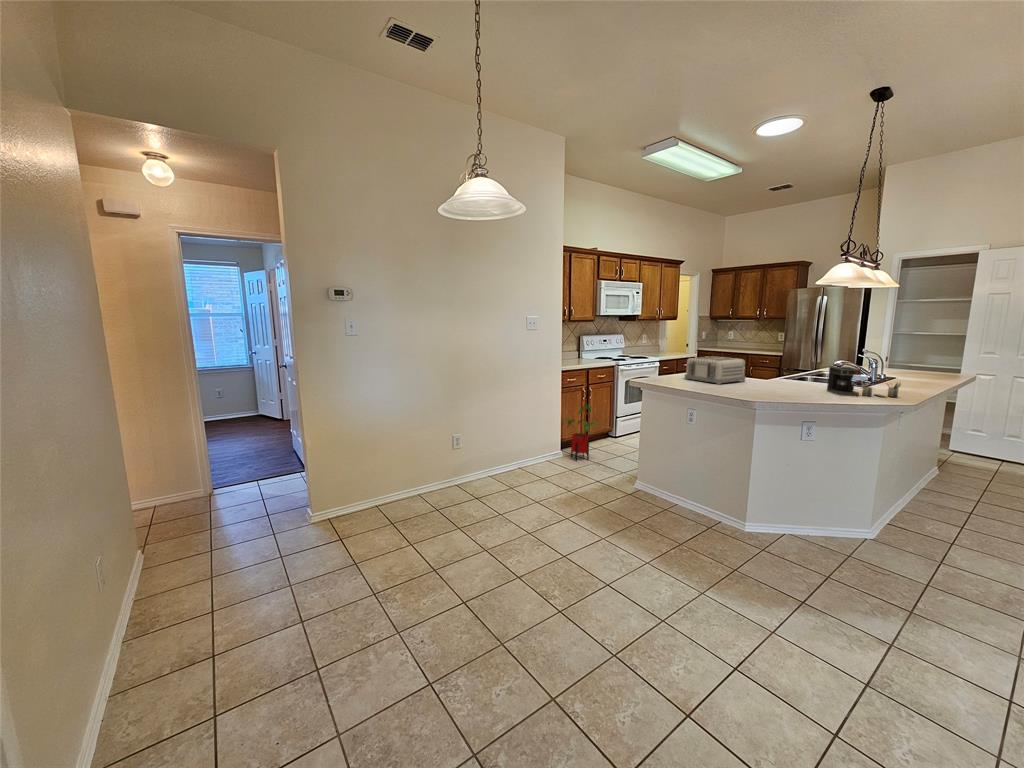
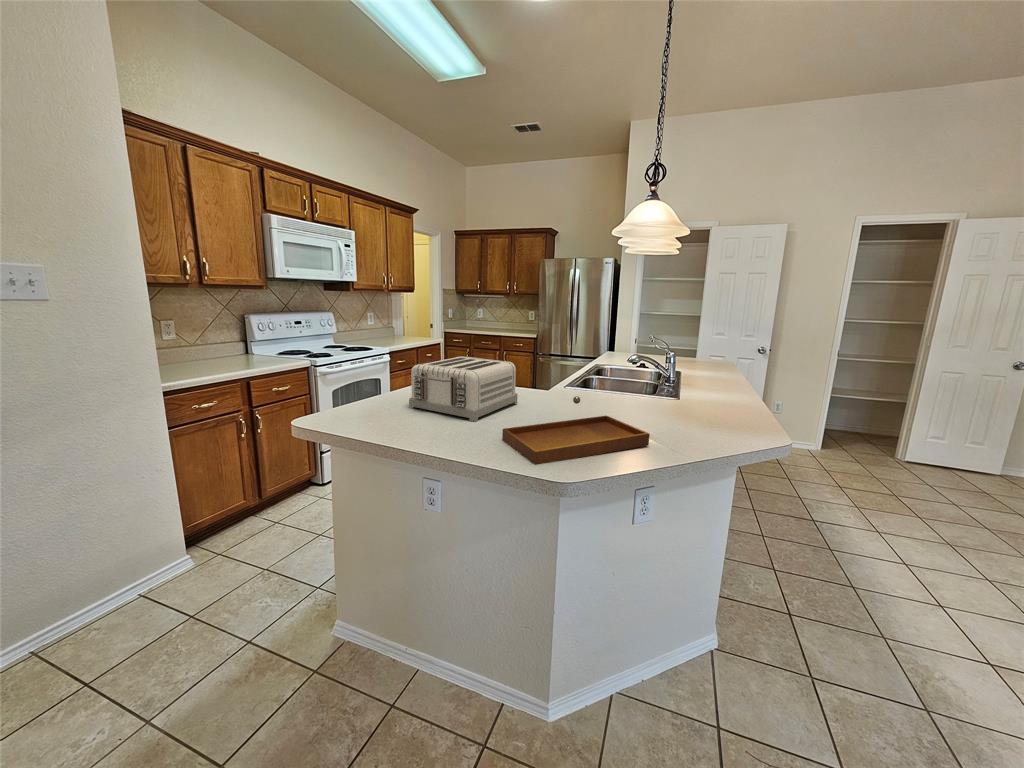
coffee maker: present [827,366,901,397] -> none [646,373,747,430]
tray: none [732,372,813,397] -> present [502,396,650,465]
house plant: present [562,404,598,461] -> none [175,454,264,575]

